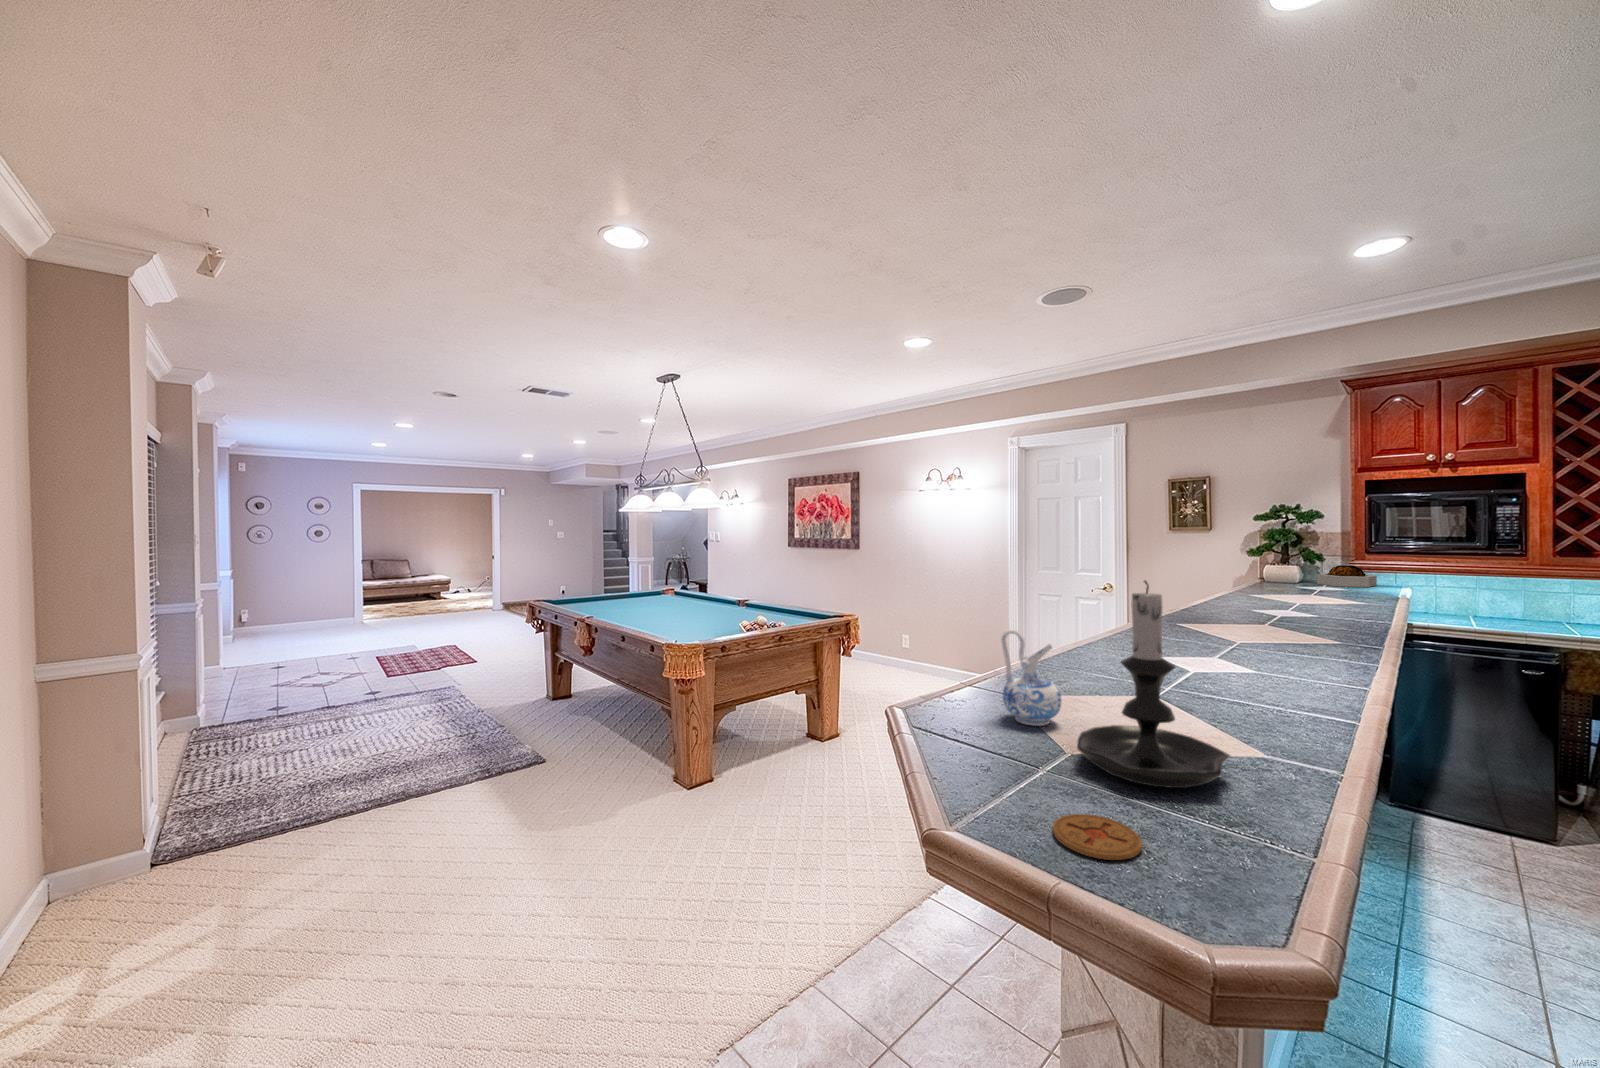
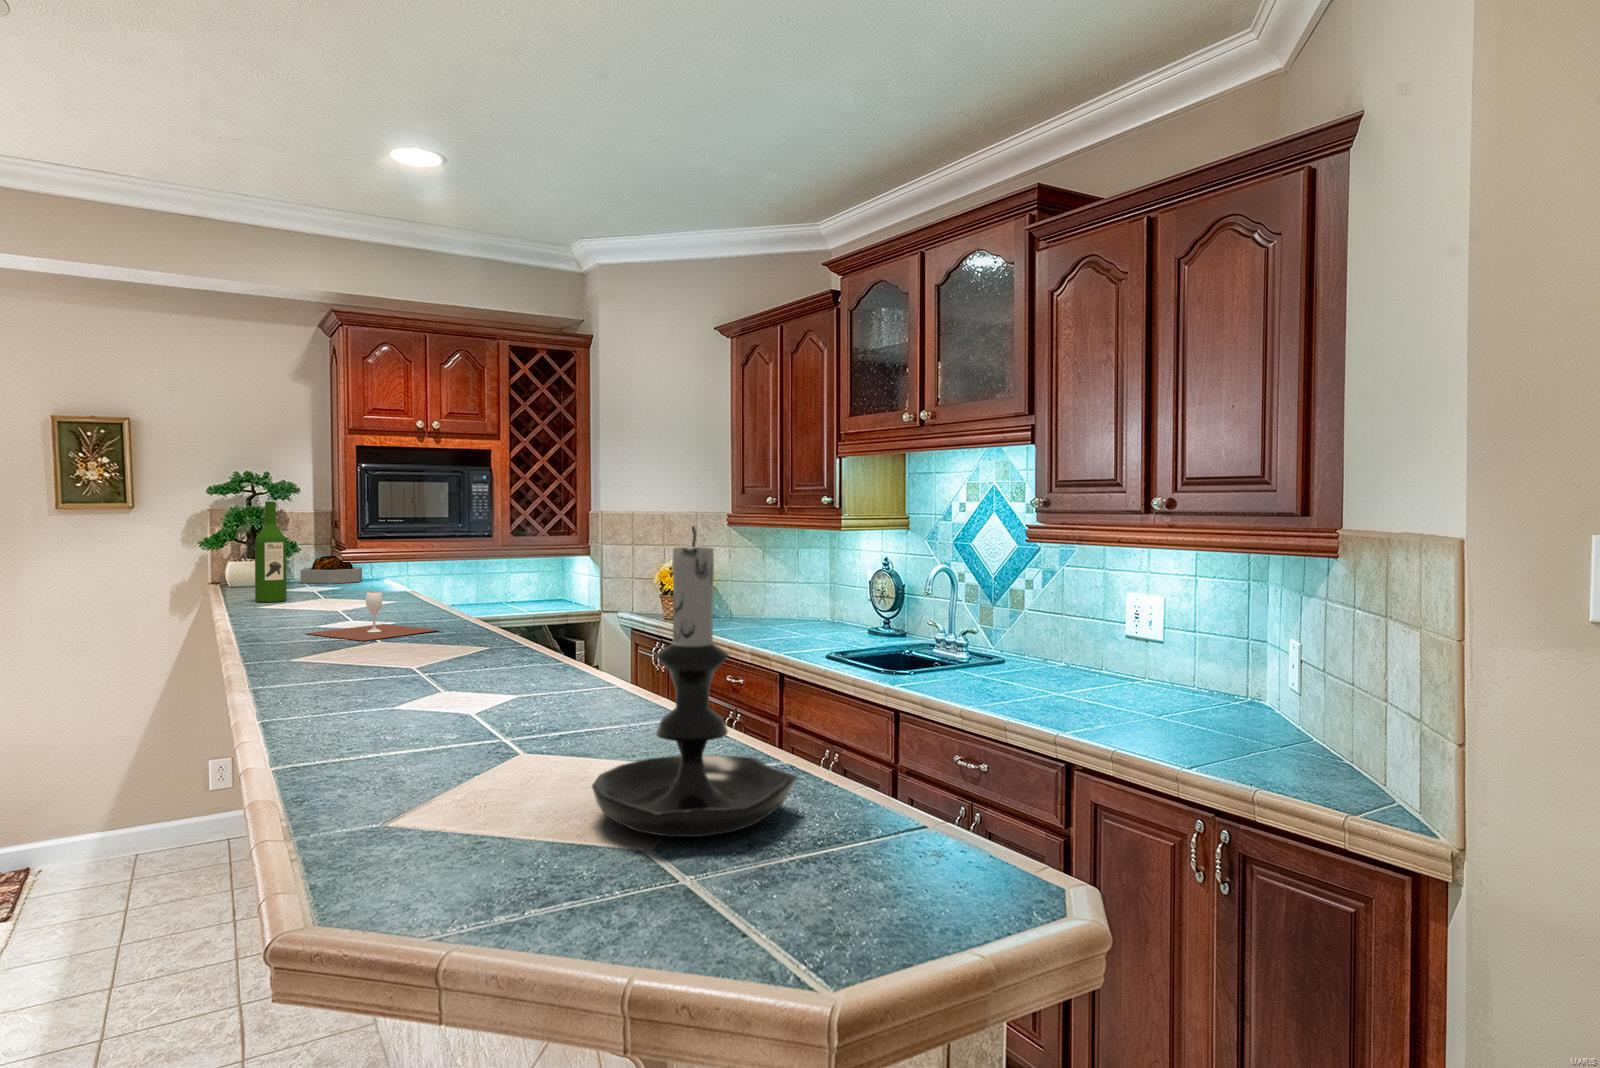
wine bottle: none [1249,528,1272,596] -> present [255,501,287,602]
wine glass: none [1225,597,1326,632] -> present [306,592,439,641]
ceramic pitcher: present [1001,629,1061,726] -> none [373,650,491,837]
coaster: present [1053,814,1142,860] -> none [796,875,922,935]

